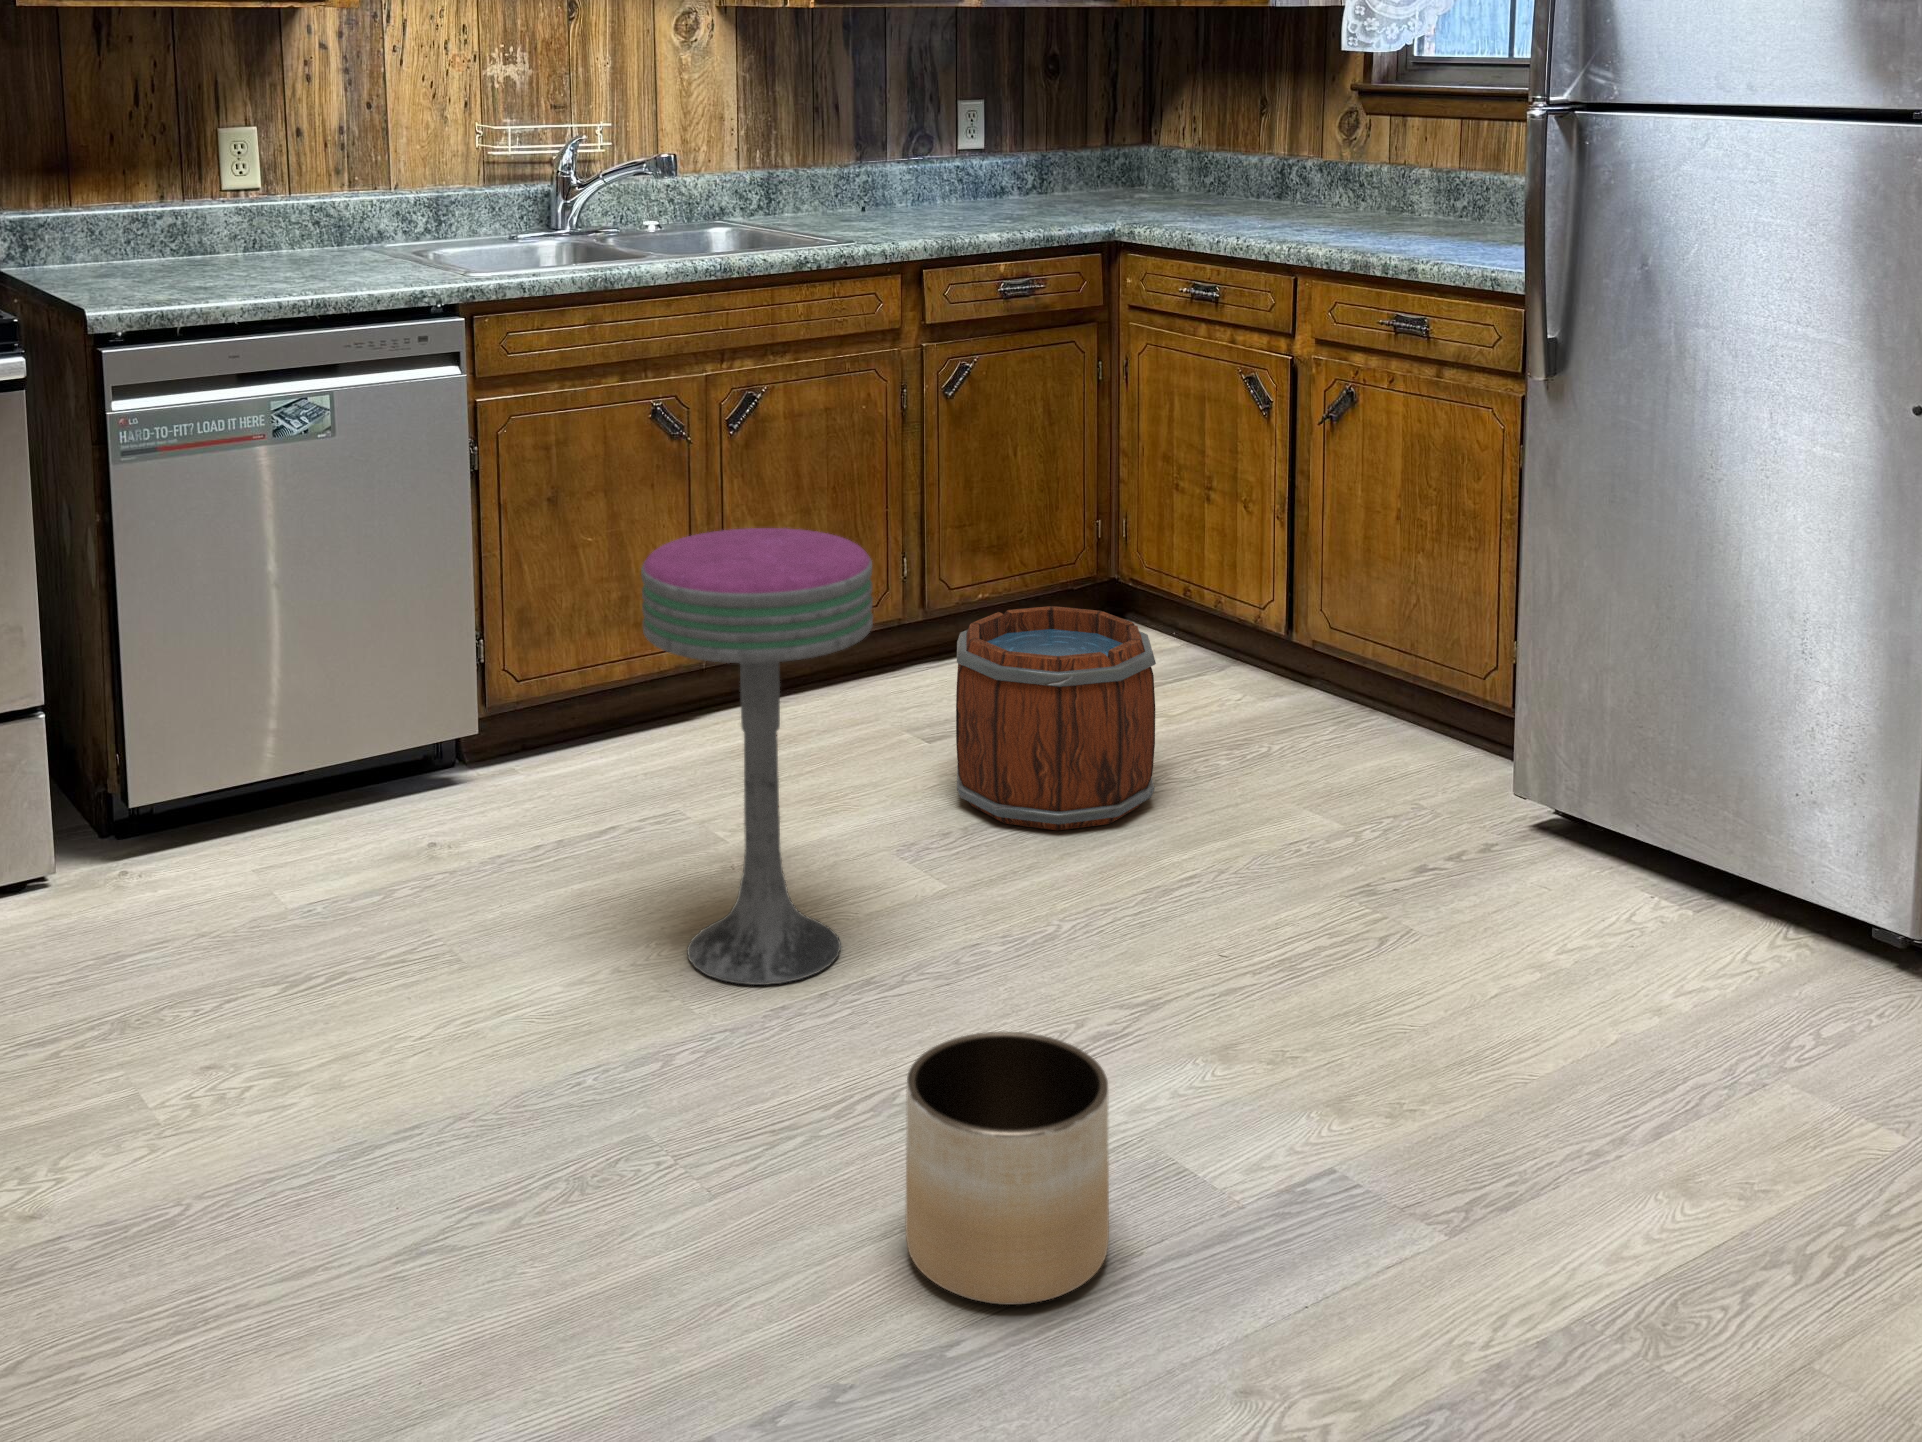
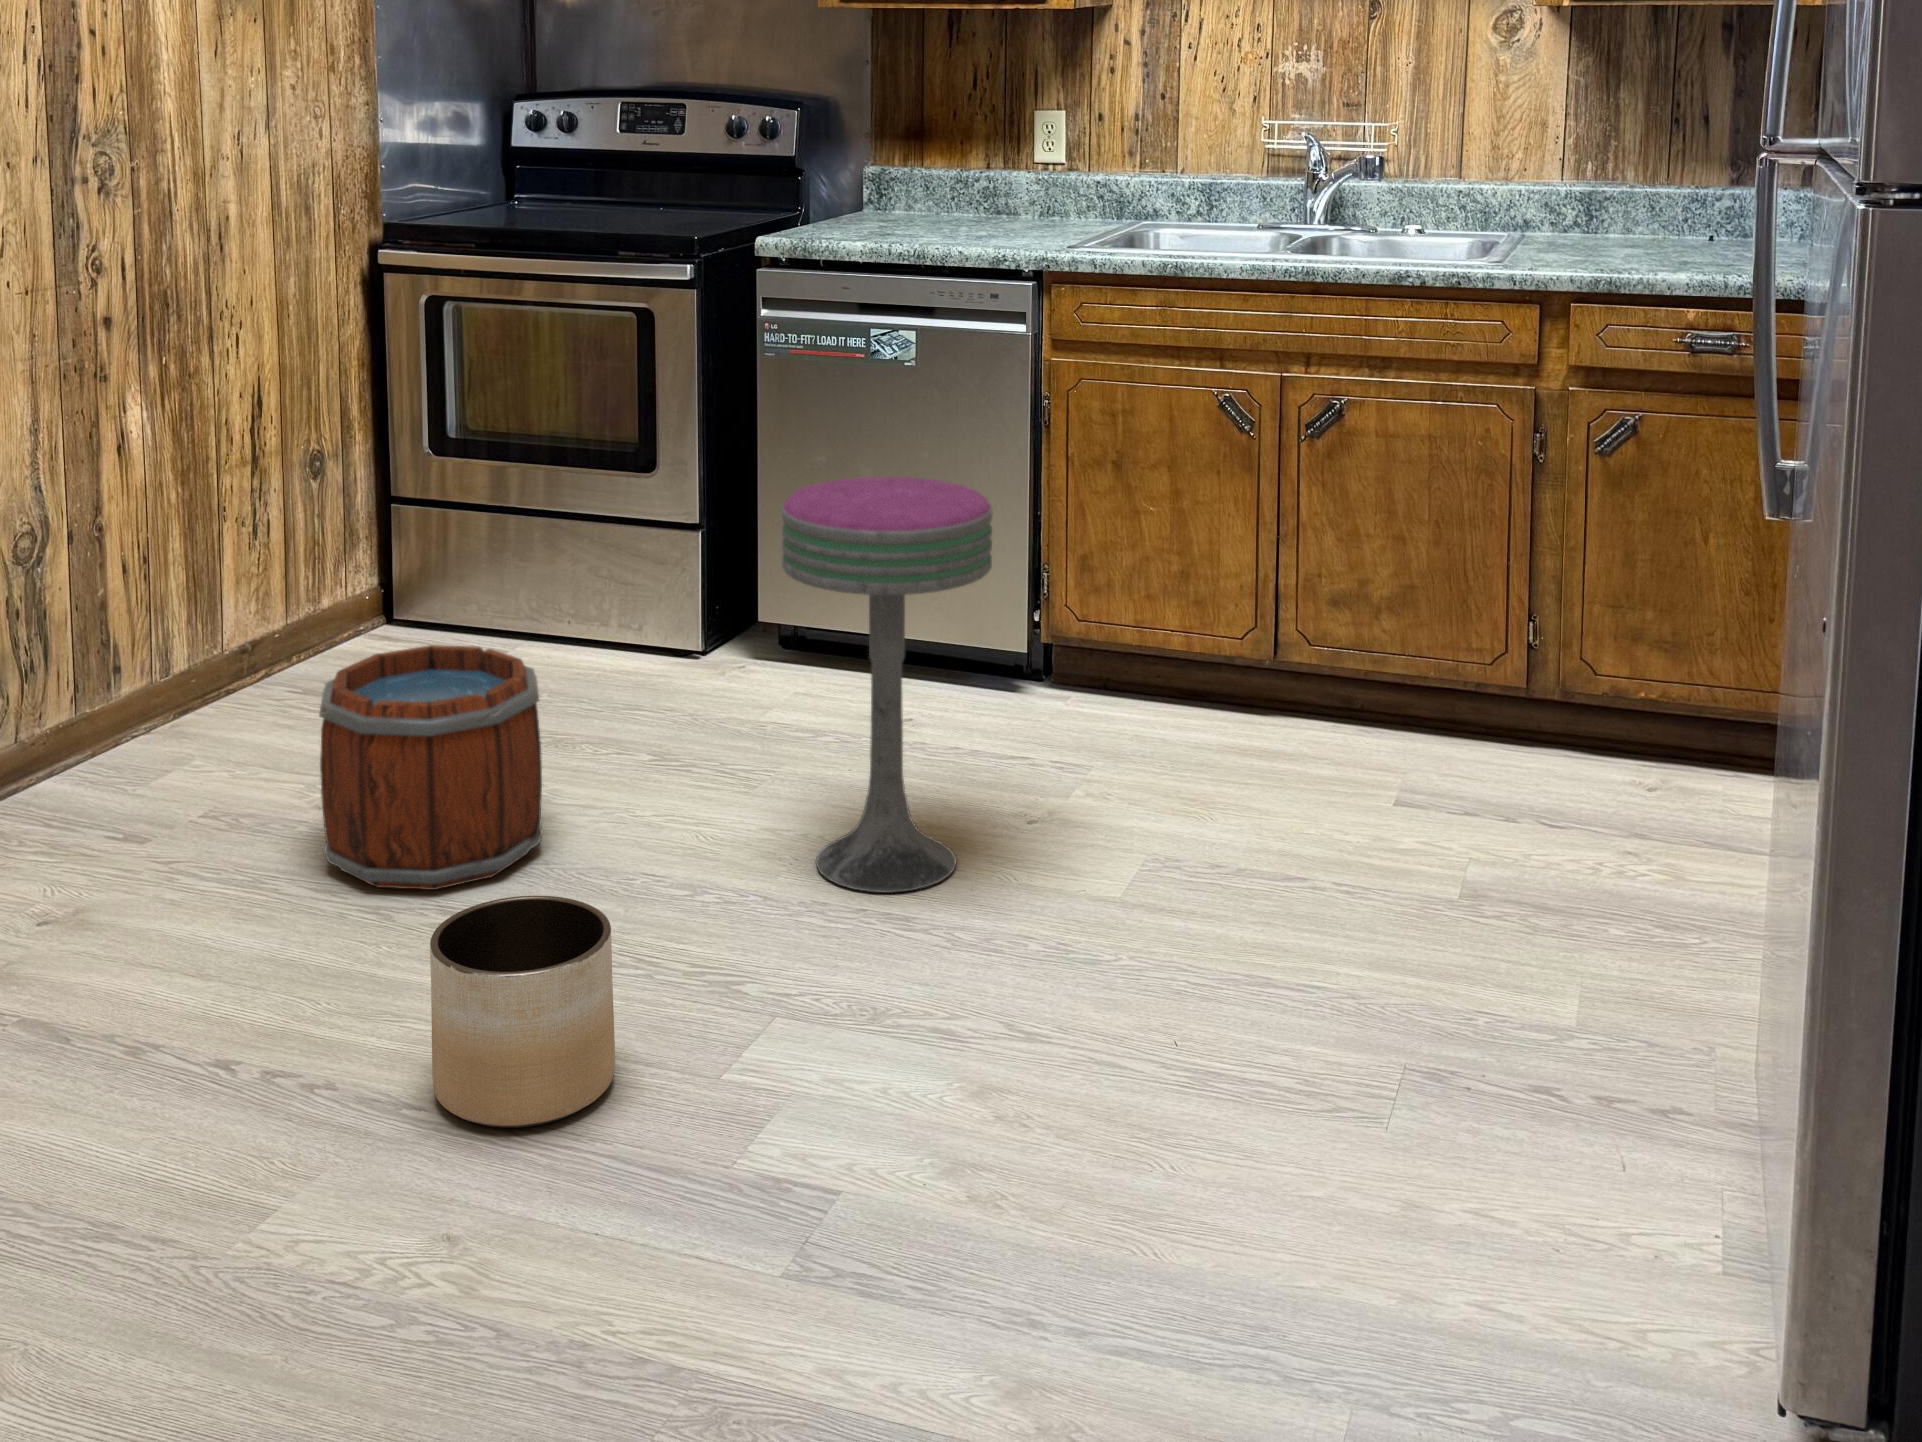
bucket: present [956,606,1156,830] -> present [319,645,542,890]

